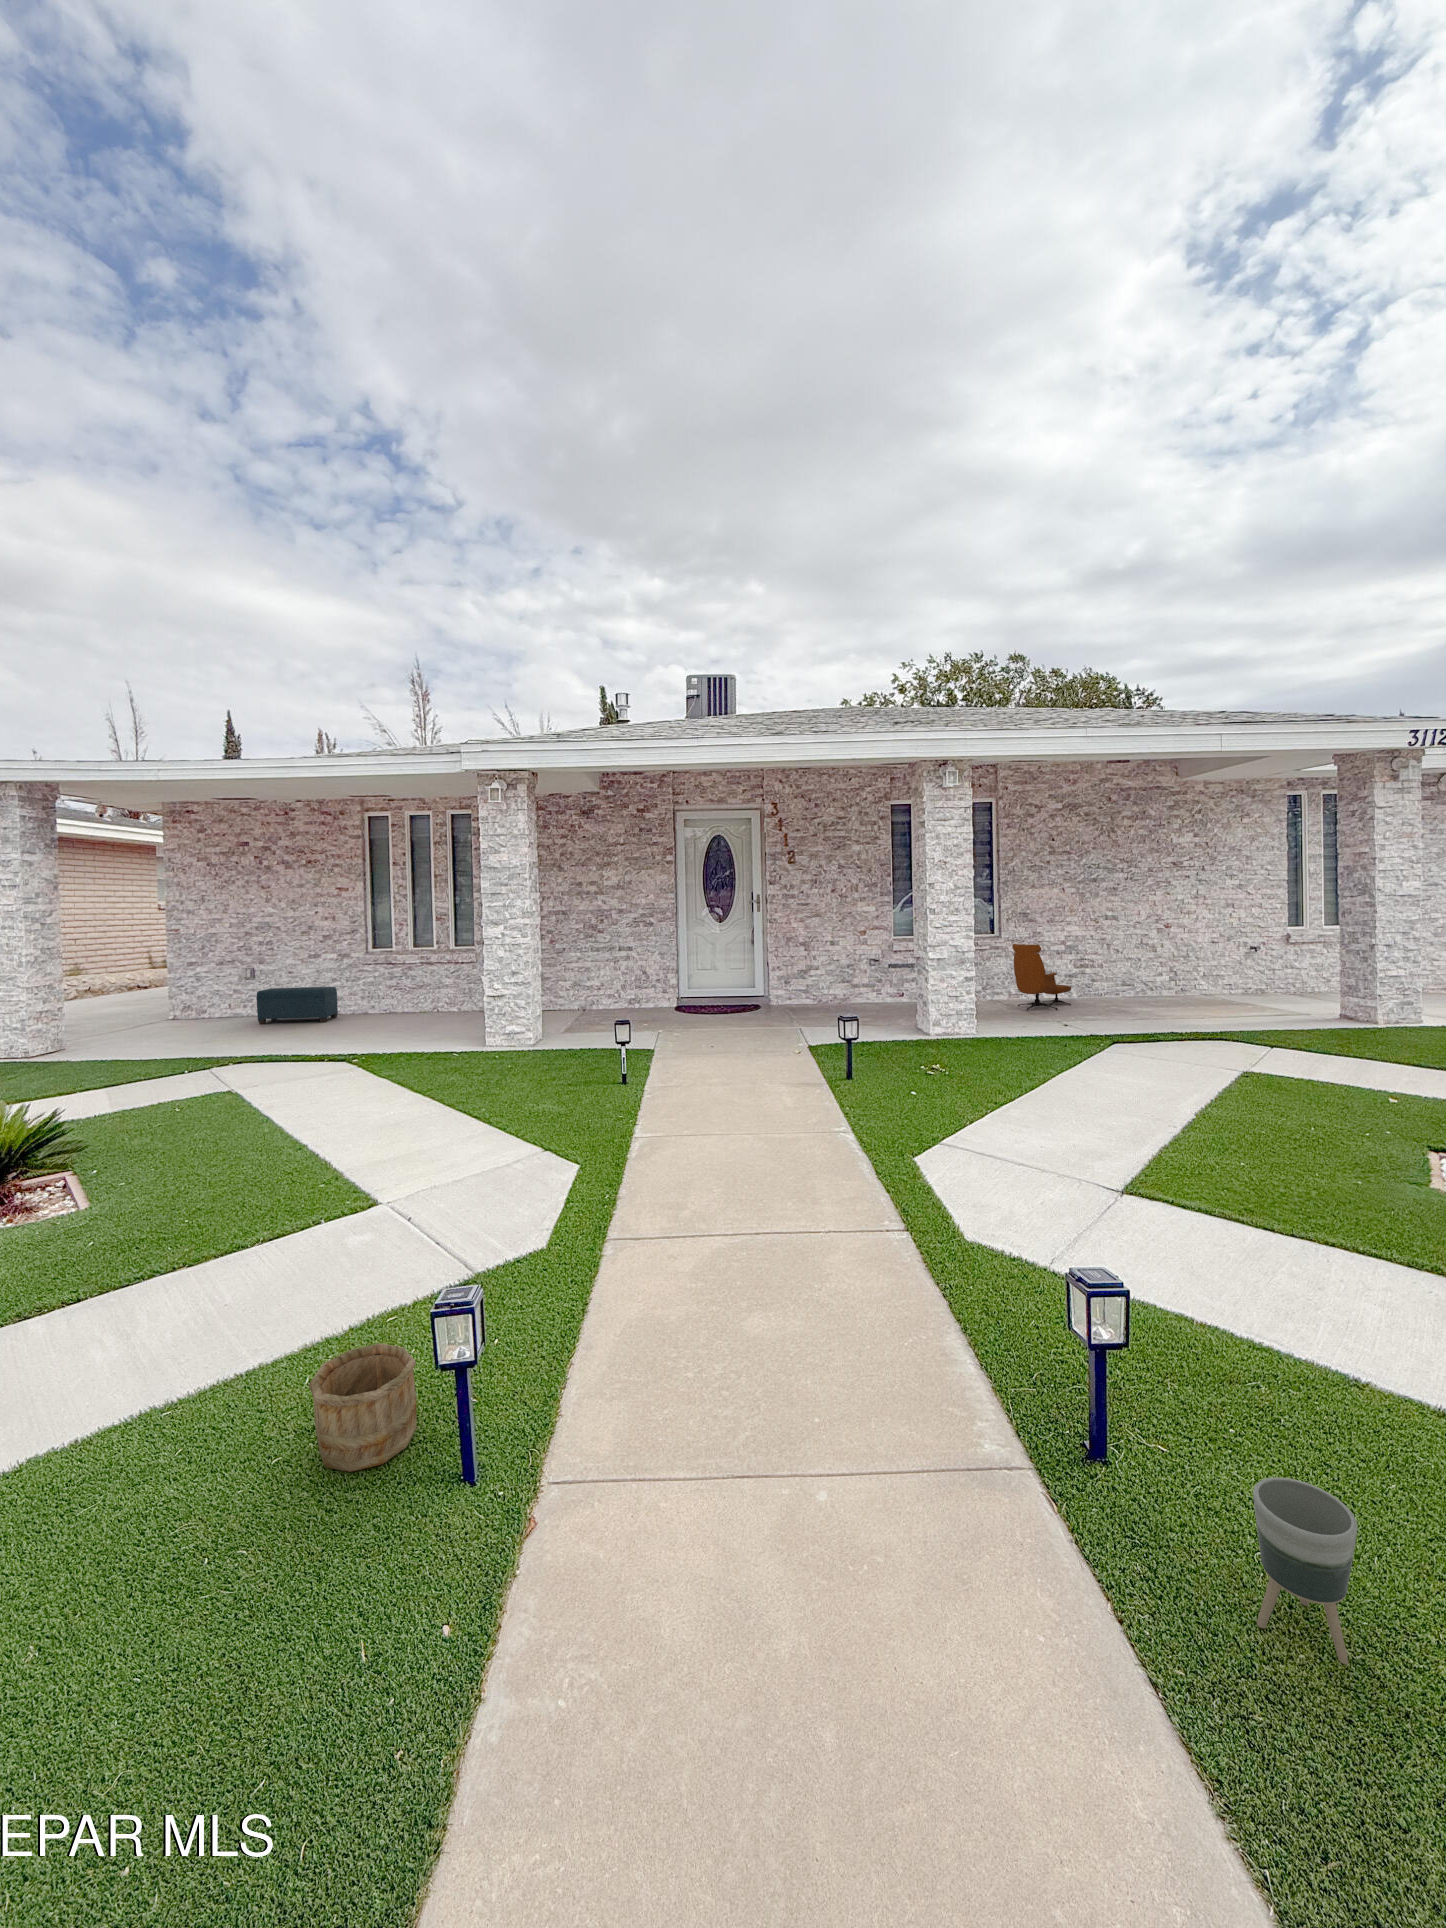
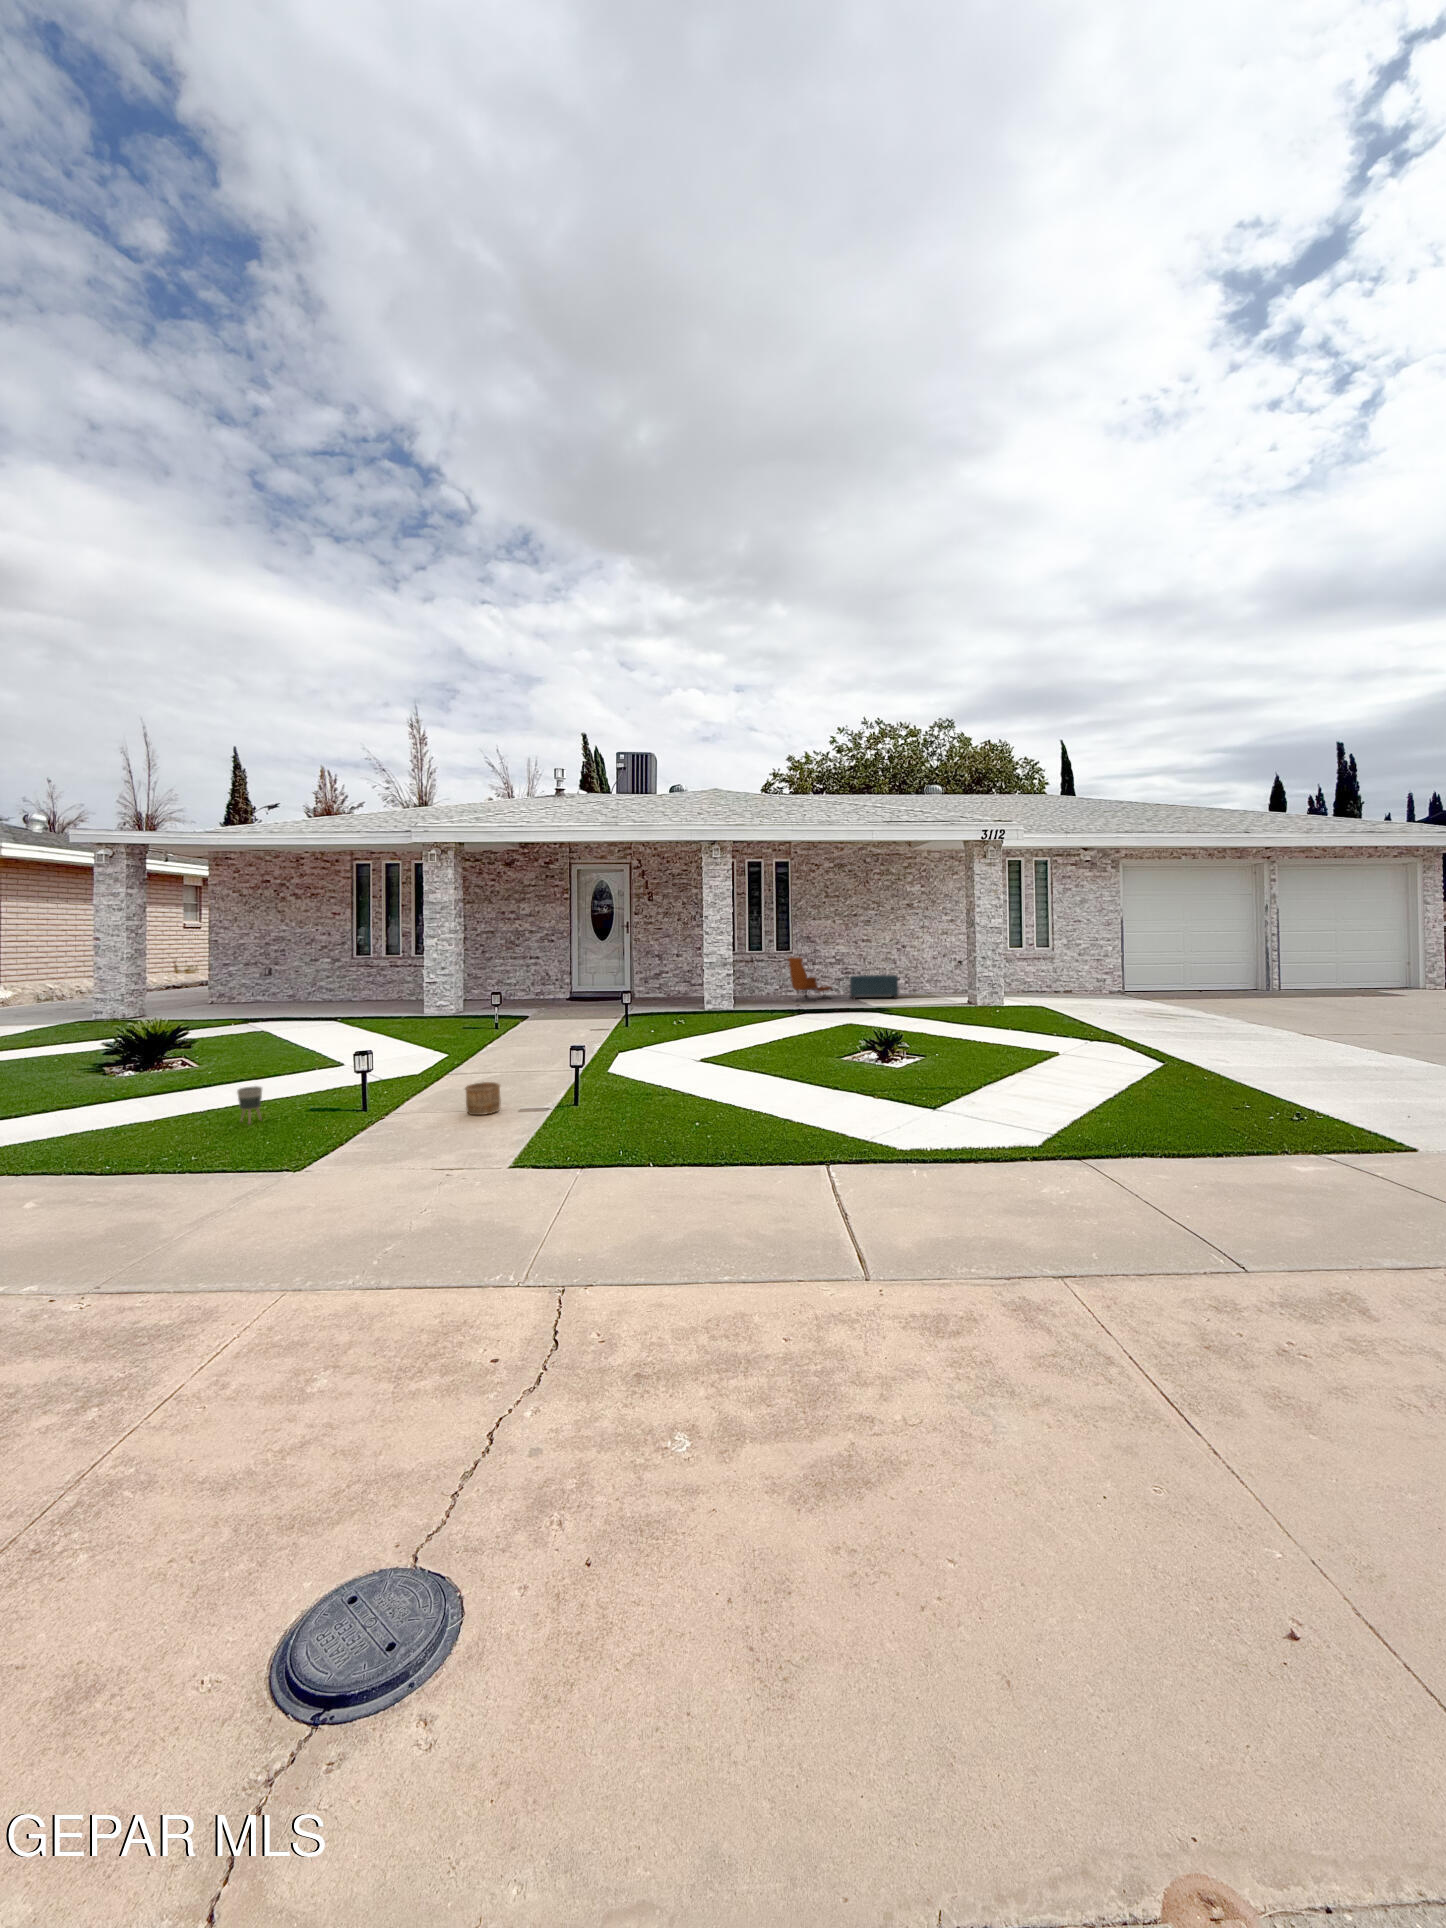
bench: present [256,987,338,1024] -> present [850,975,898,999]
wooden bucket: present [309,1343,417,1472] -> present [465,1082,501,1115]
planter: present [1253,1477,1358,1664] -> present [237,1086,262,1124]

